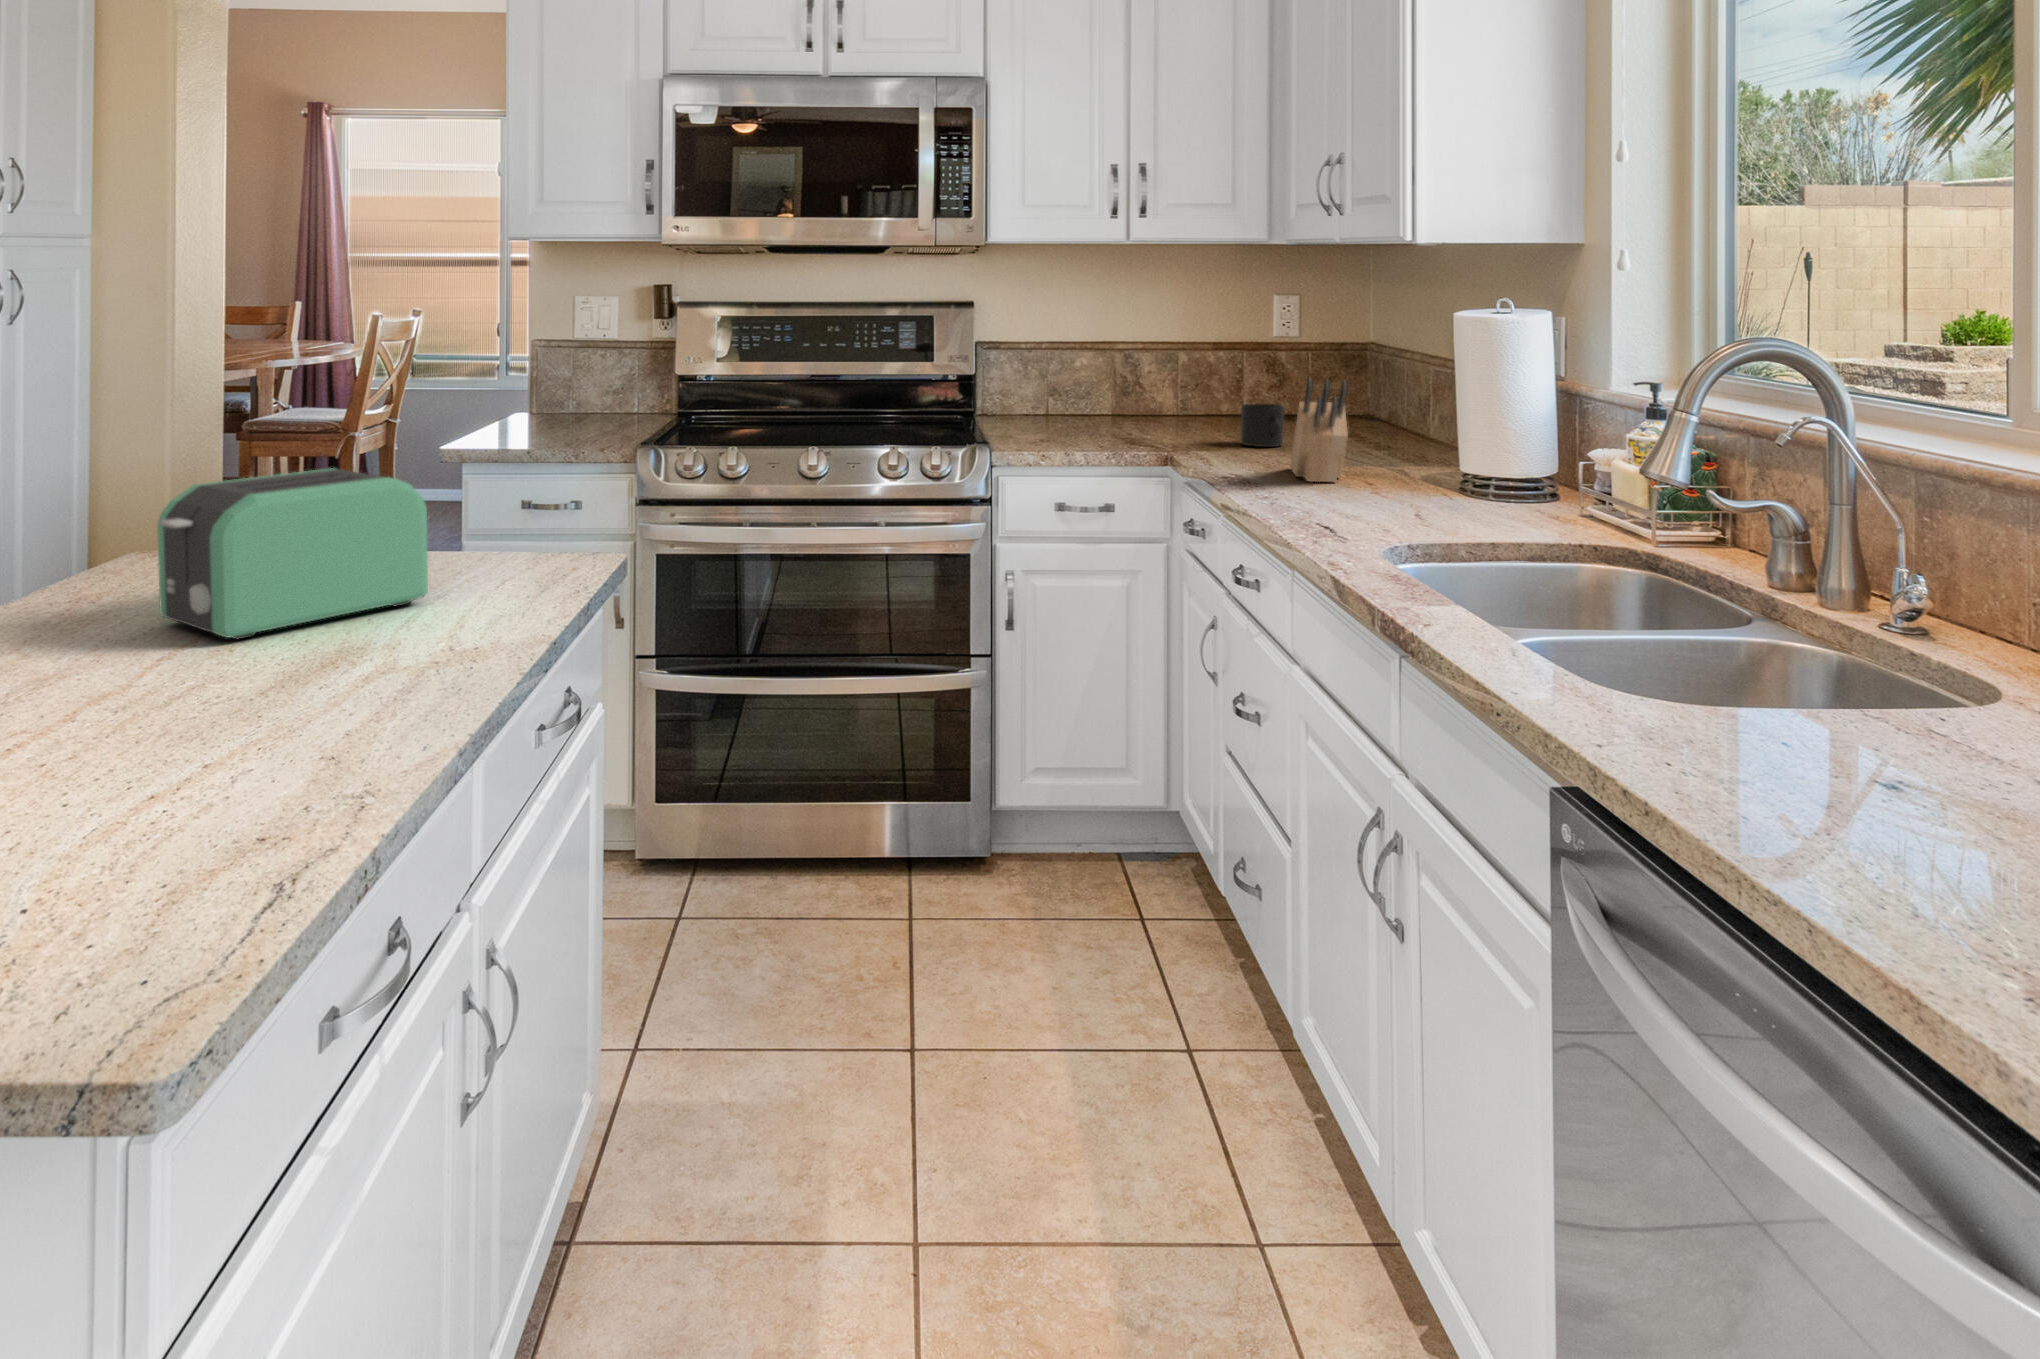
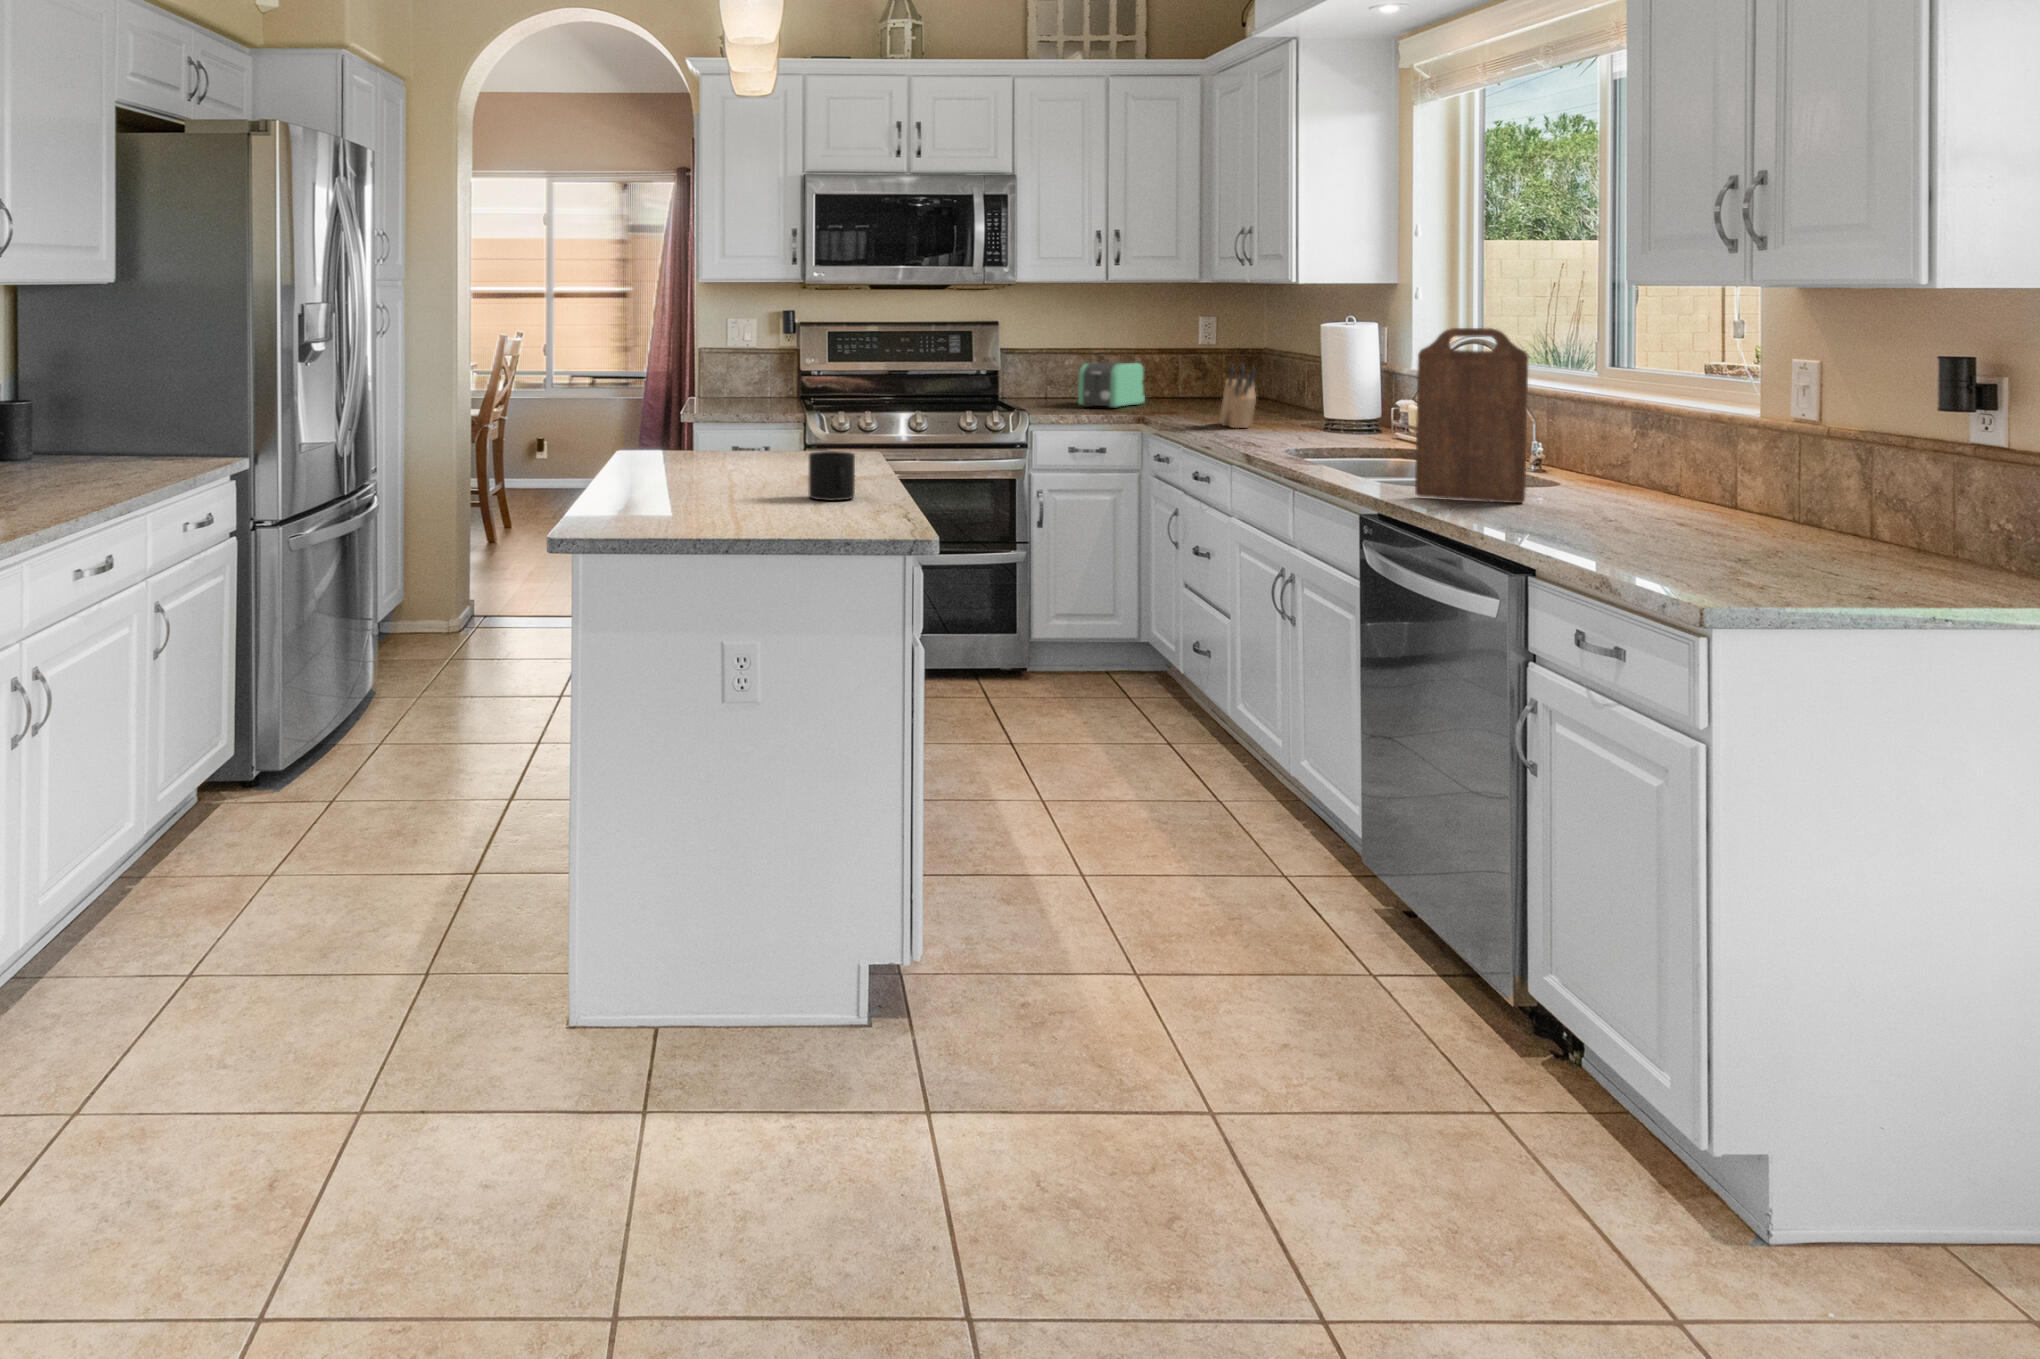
cutting board: none [1708,354,2026,803] -> present [1415,328,1528,503]
mug: present [1241,403,1284,447] -> present [808,451,855,501]
toaster: present [157,468,428,640] -> present [1078,362,1145,408]

